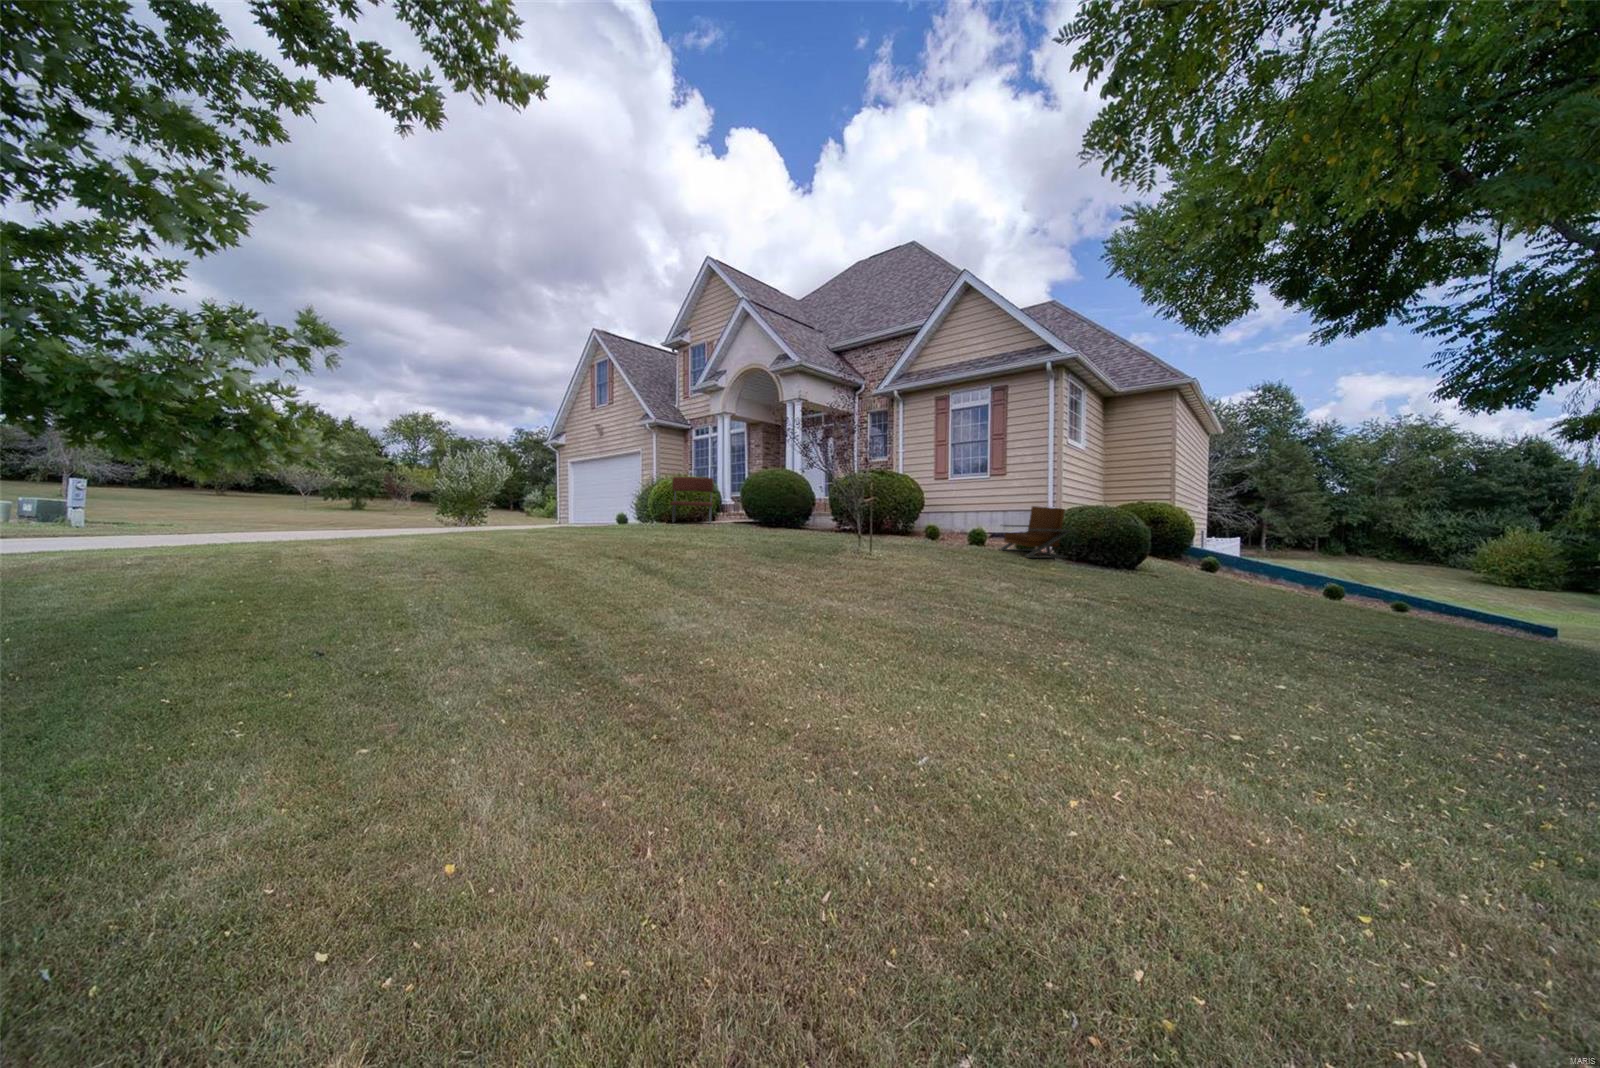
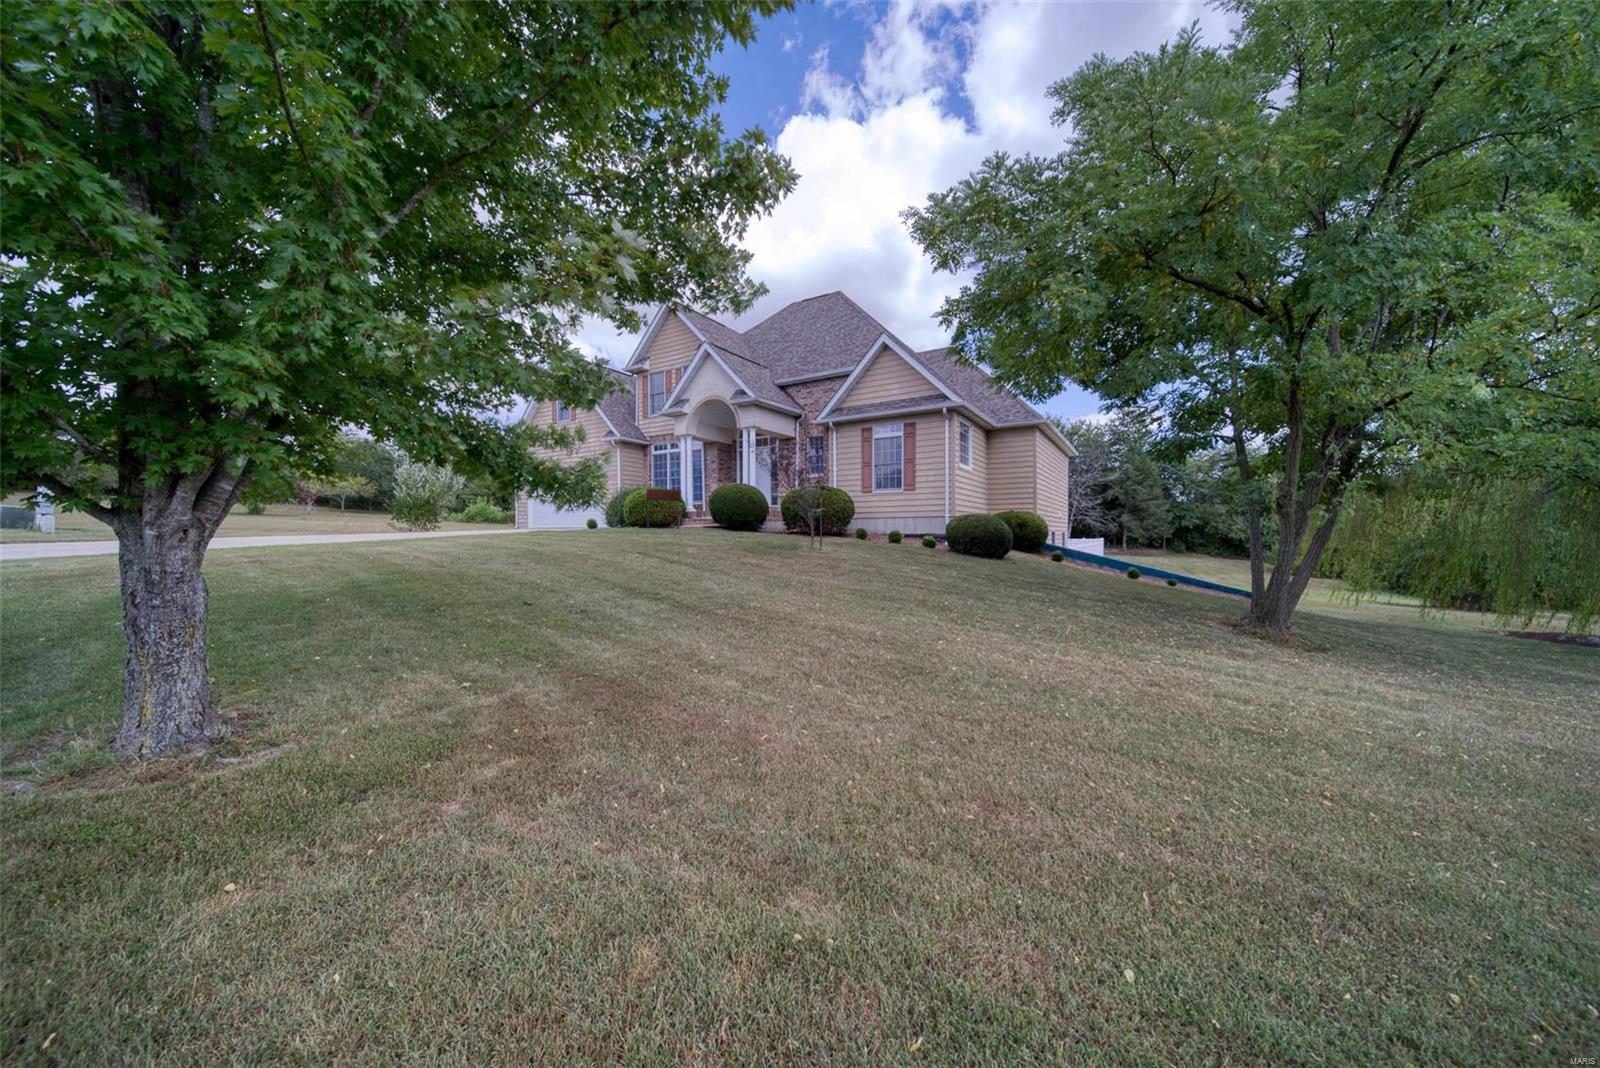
lounge chair: present [1000,506,1070,558] -> none [911,513,960,551]

